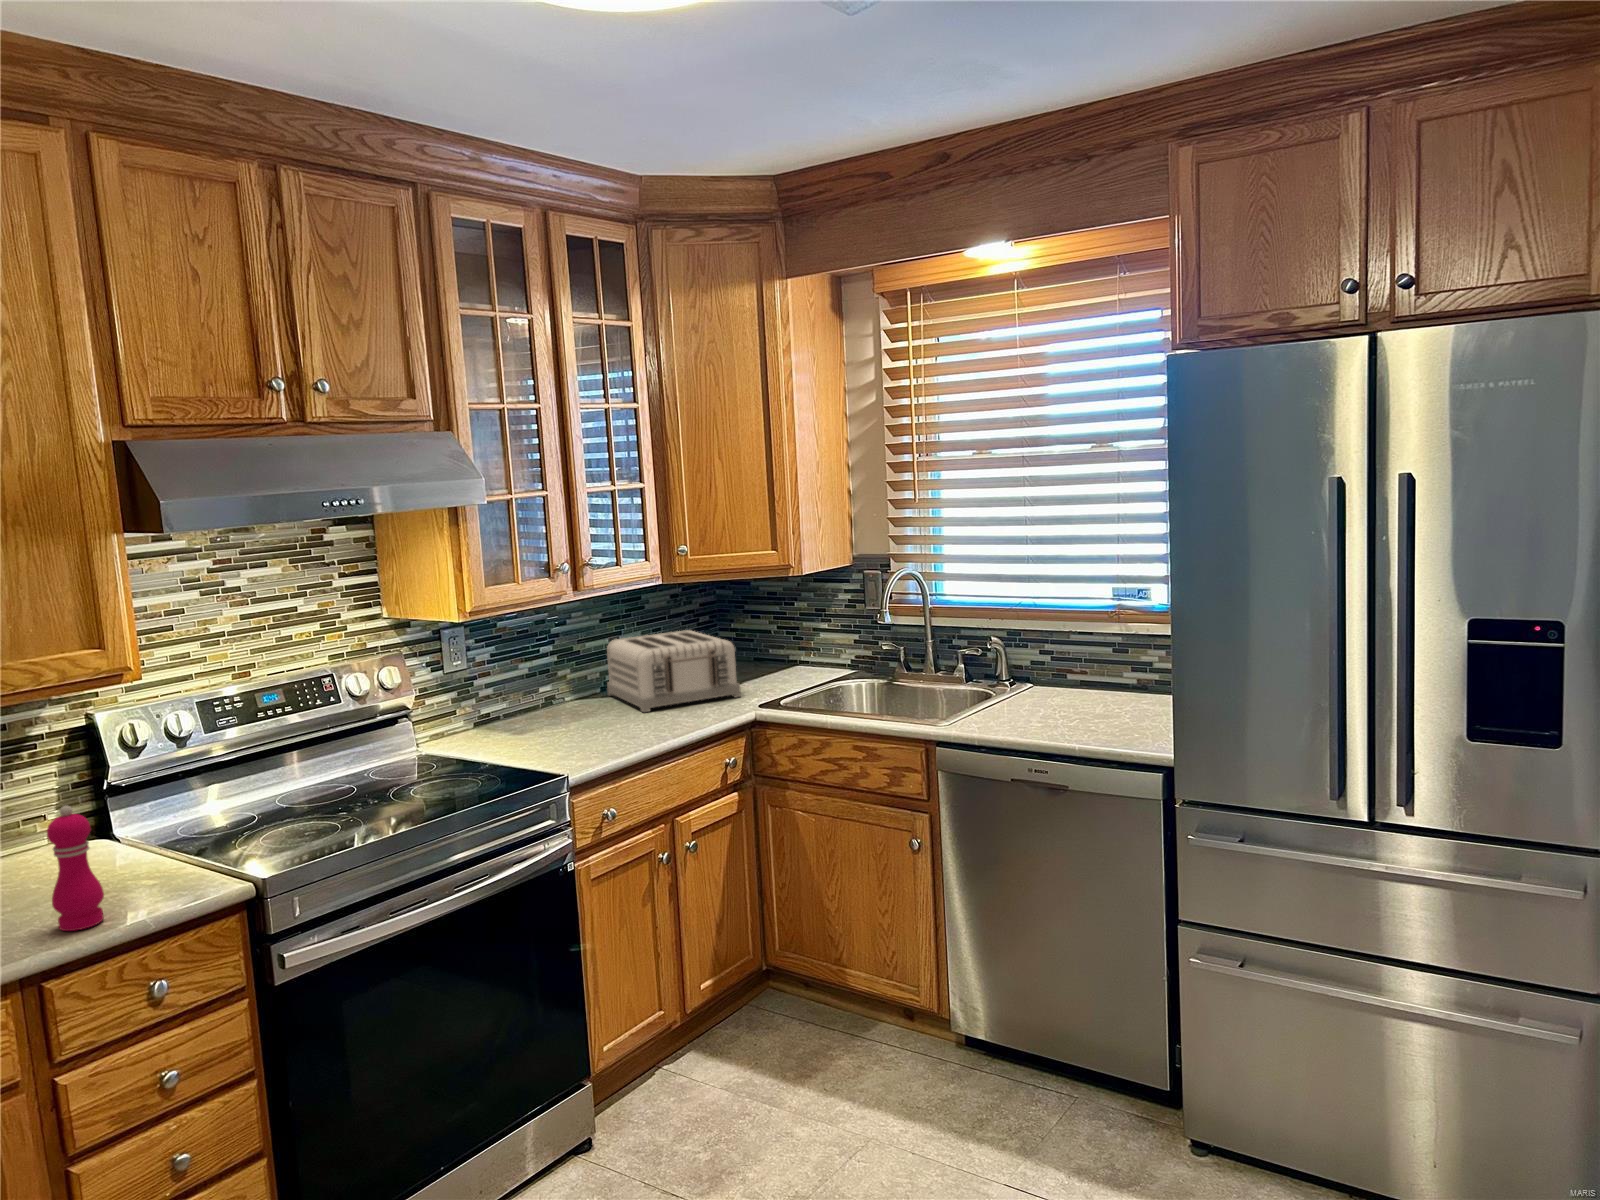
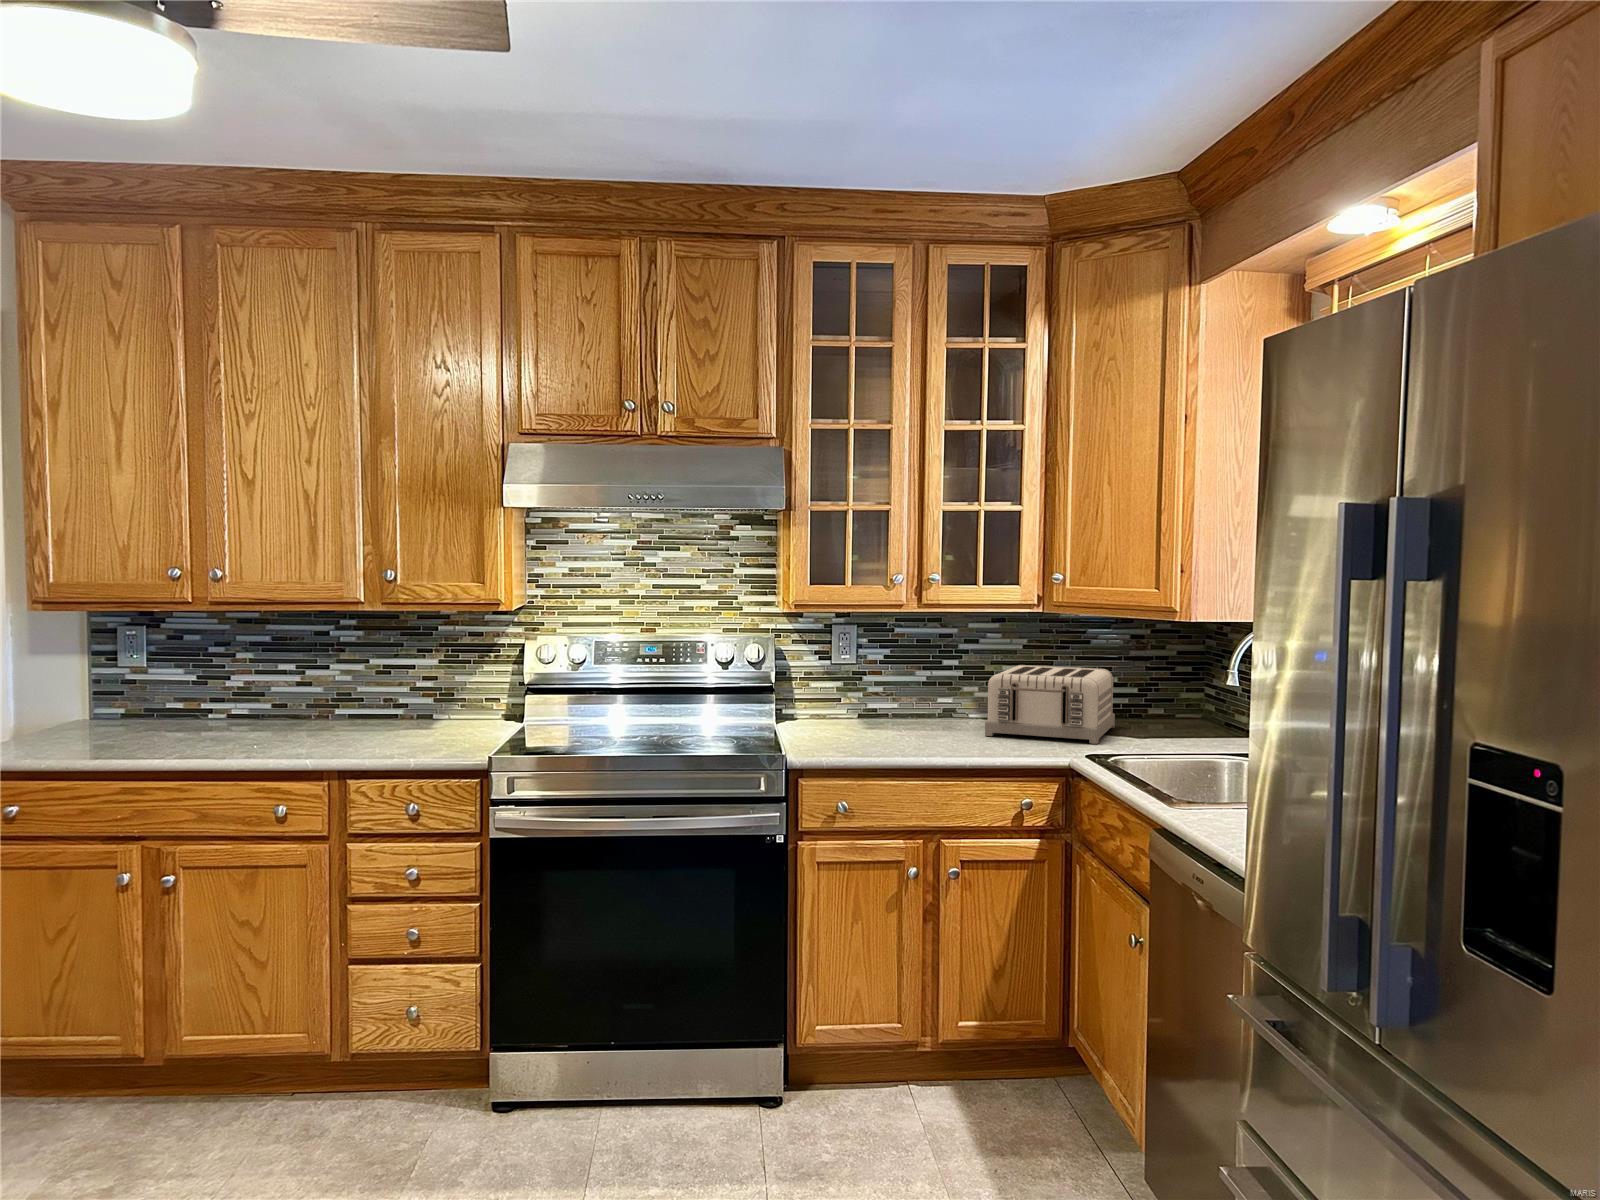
pepper mill: present [47,806,104,931] -> none [385,673,415,753]

